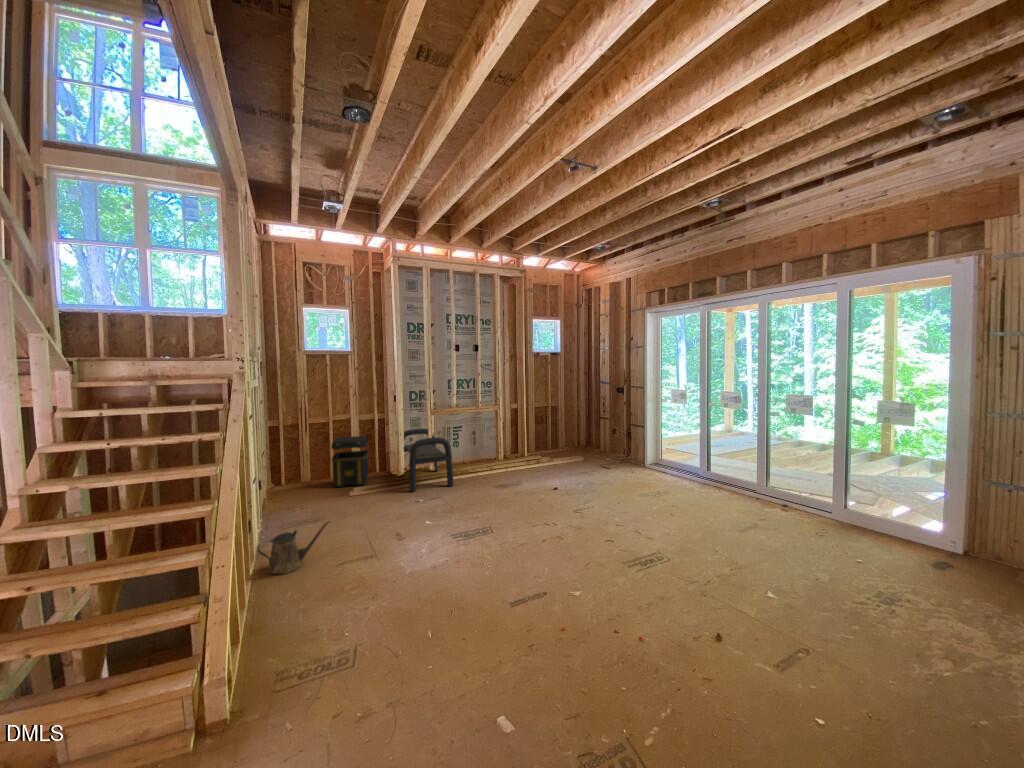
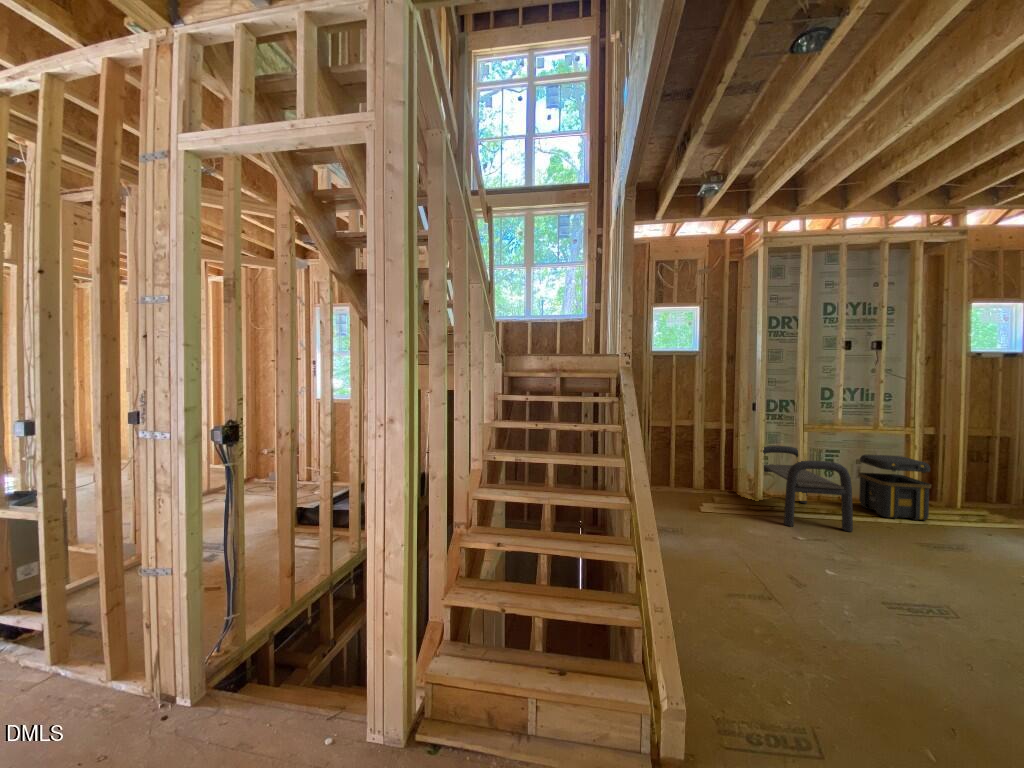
toolbox: present [331,436,369,487] -> present [859,455,931,520]
watering can: present [258,521,330,574] -> none [653,546,732,595]

